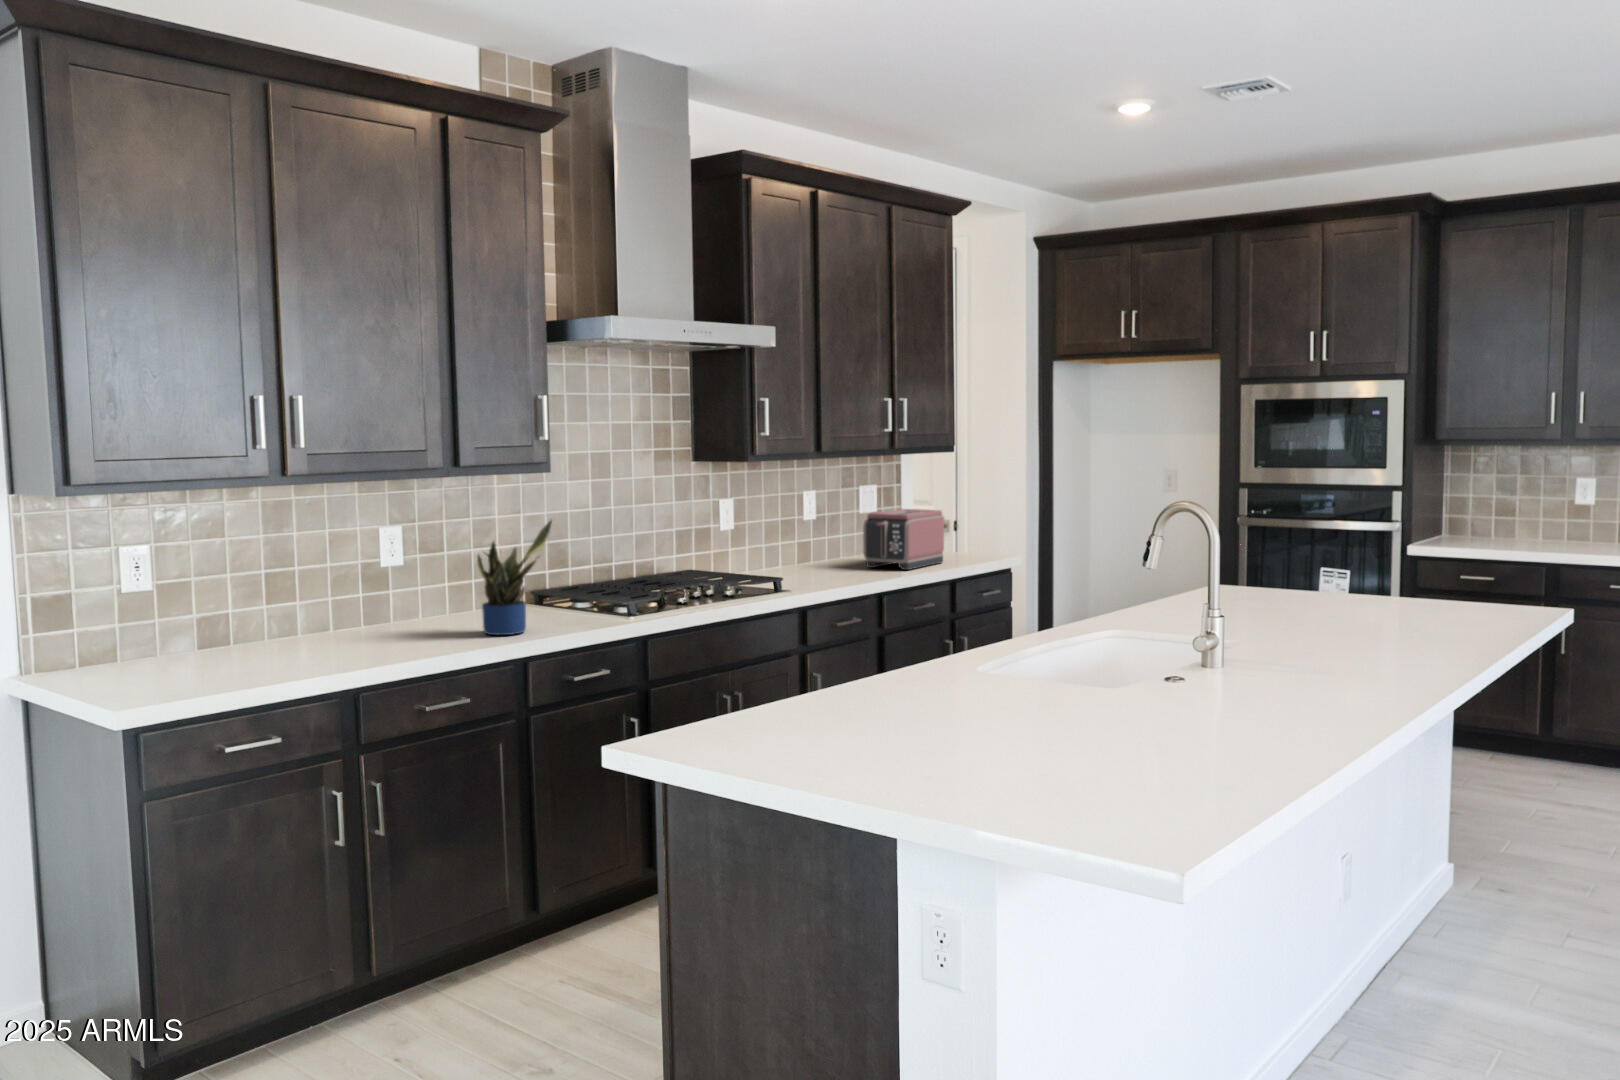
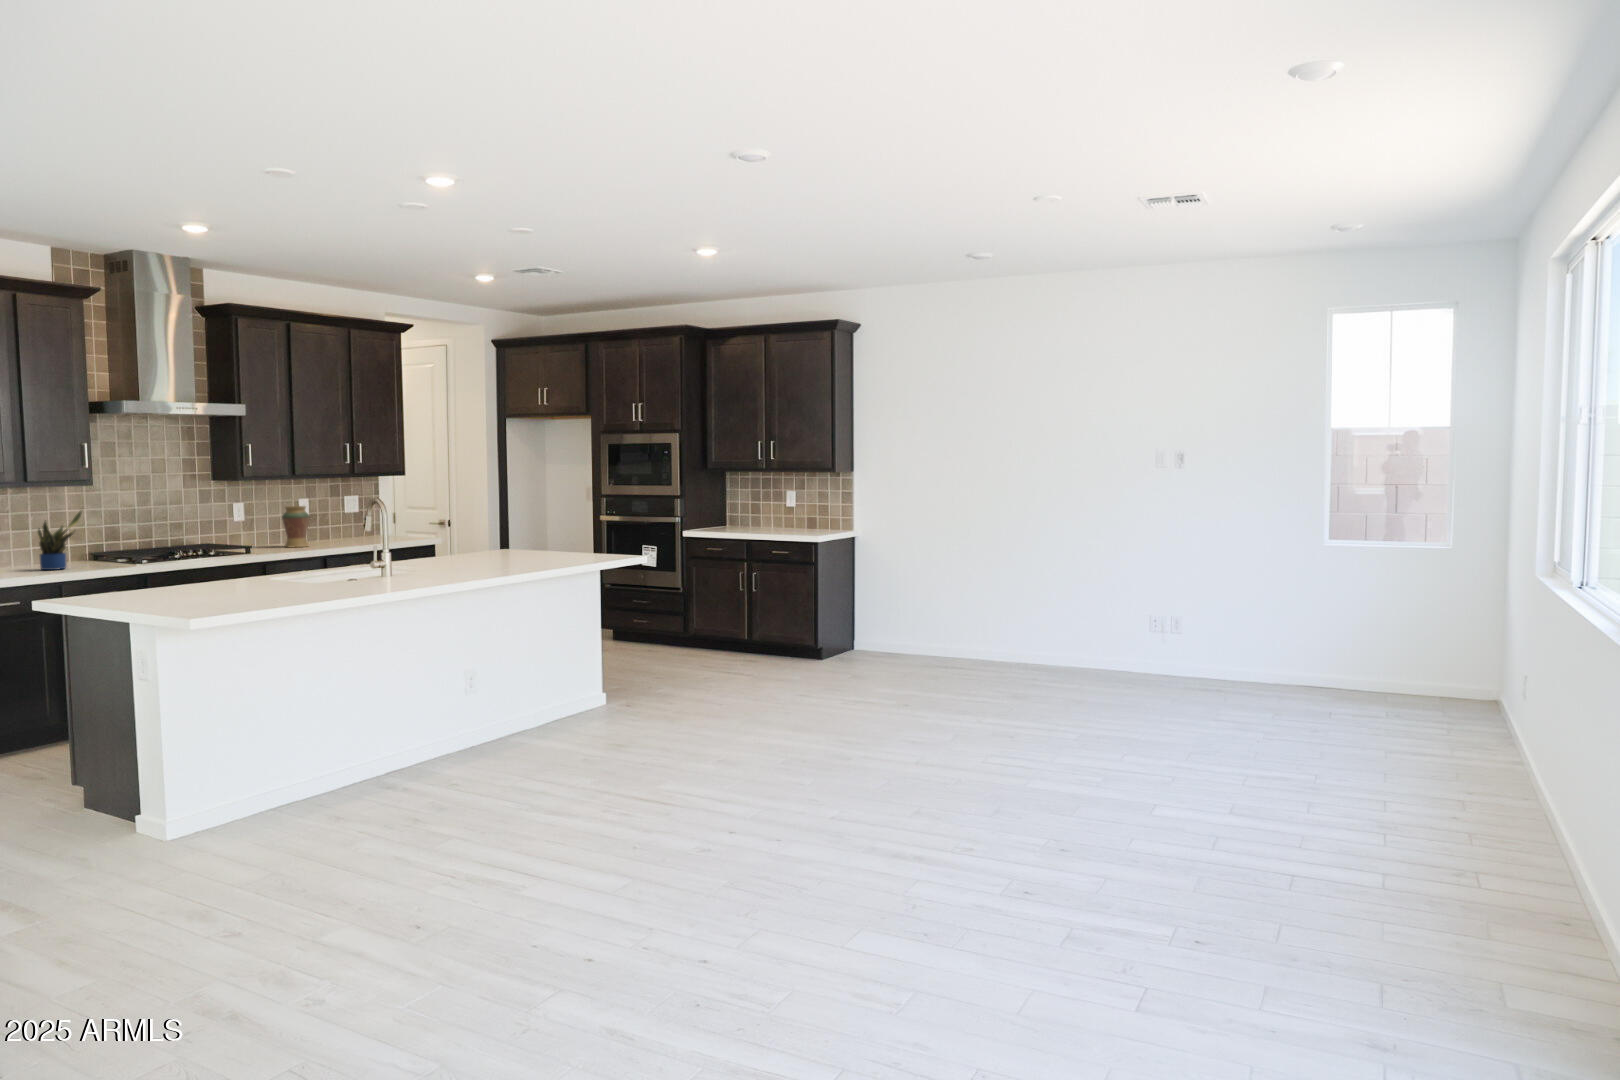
decorative vase: none [807,505,849,577] -> present [282,506,309,547]
toaster: present [863,509,944,570] -> none [326,510,383,544]

